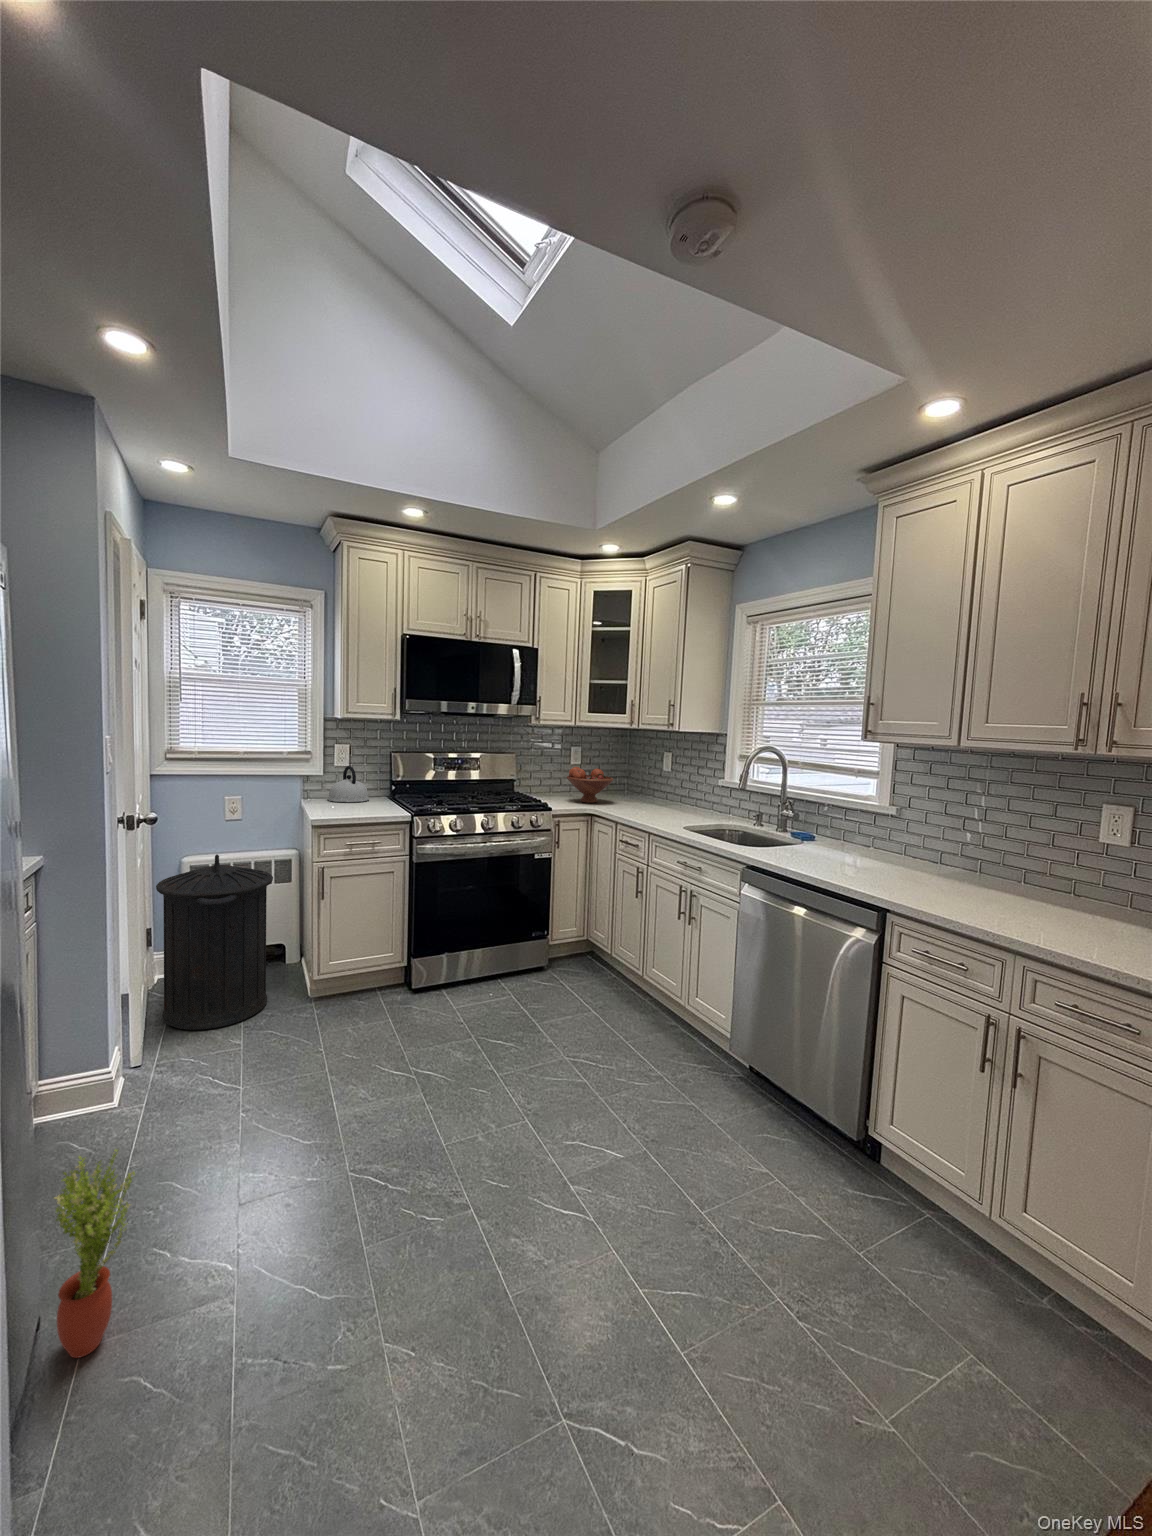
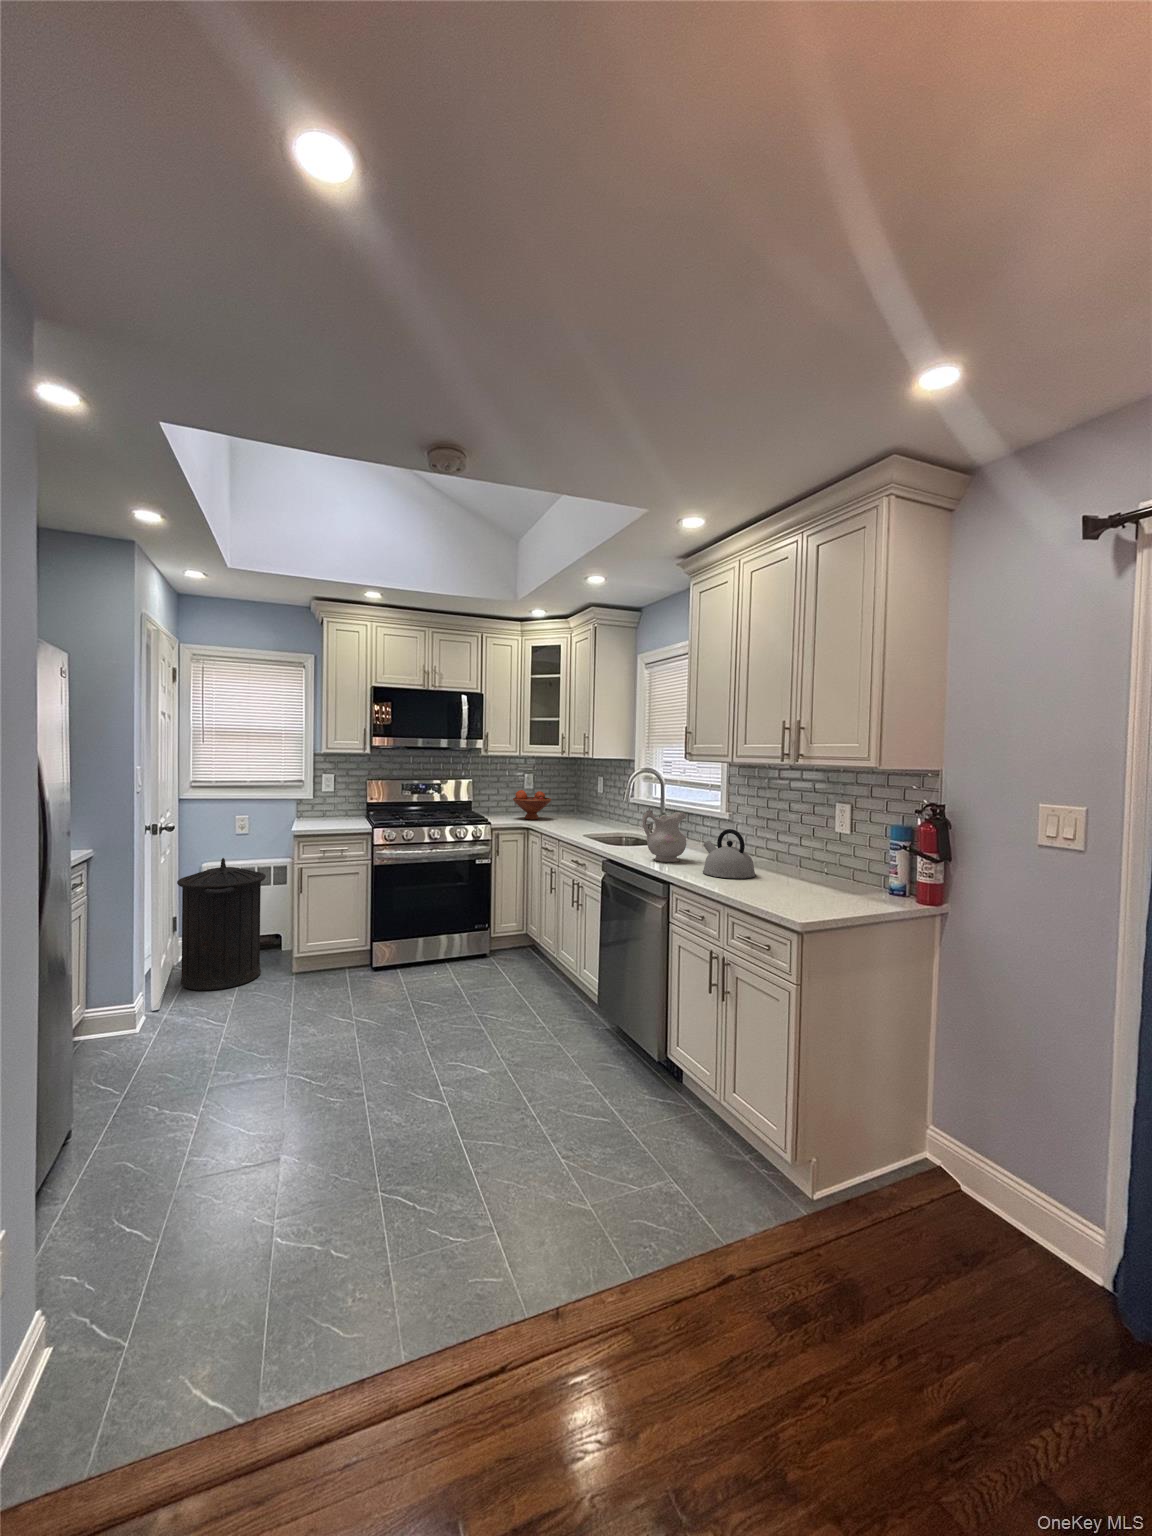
kettle: present [328,766,369,802] -> present [703,829,756,879]
ceramic pitcher: none [814,806,872,874] -> present [642,810,686,862]
potted plant: present [54,1150,135,1358] -> none [82,1021,132,1151]

